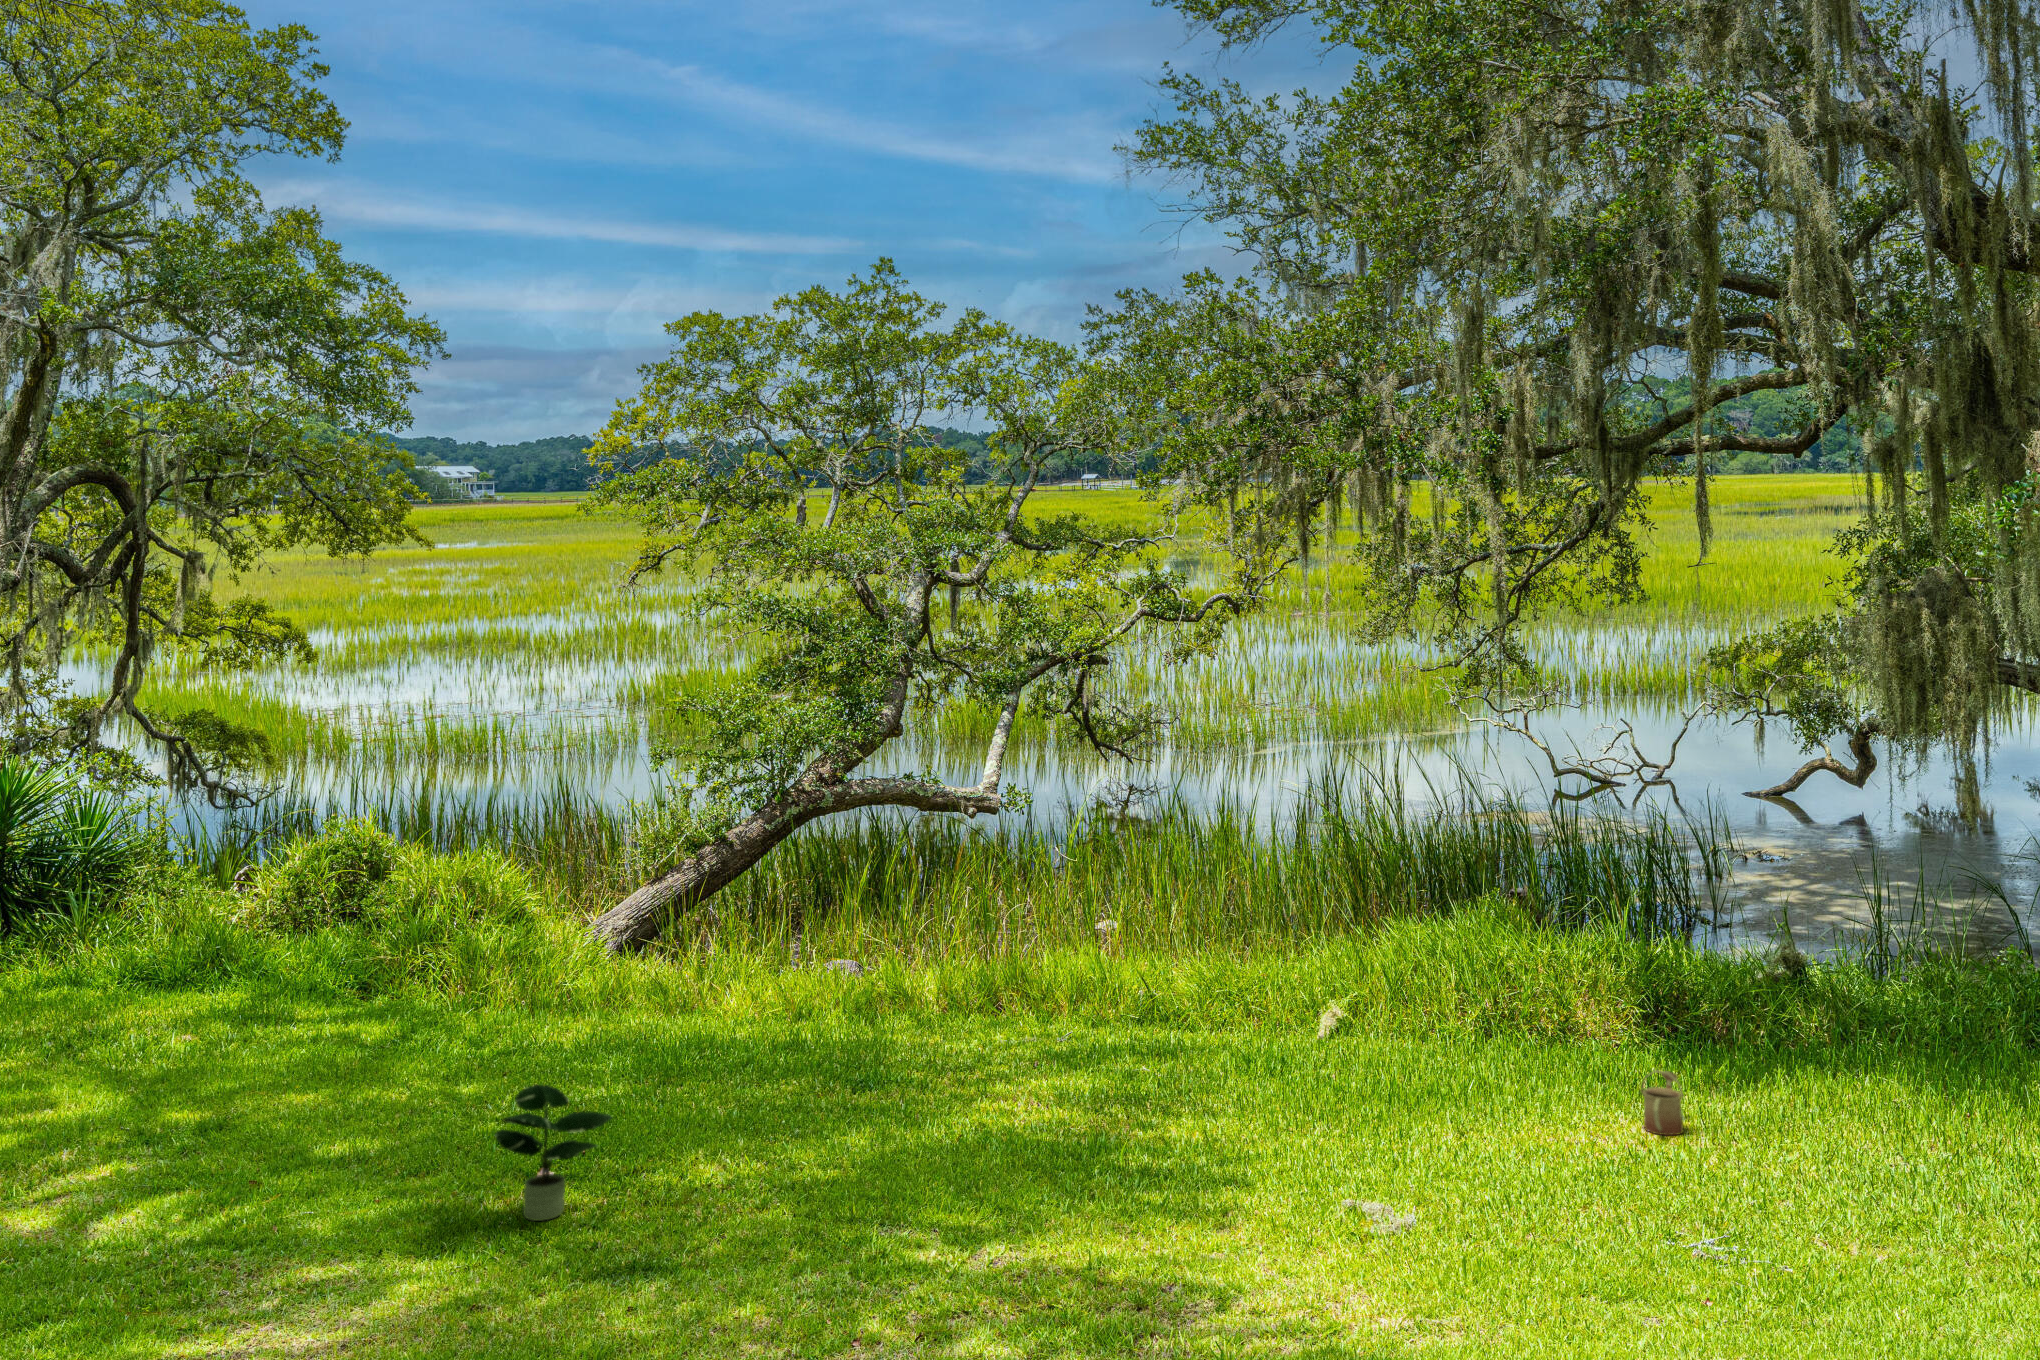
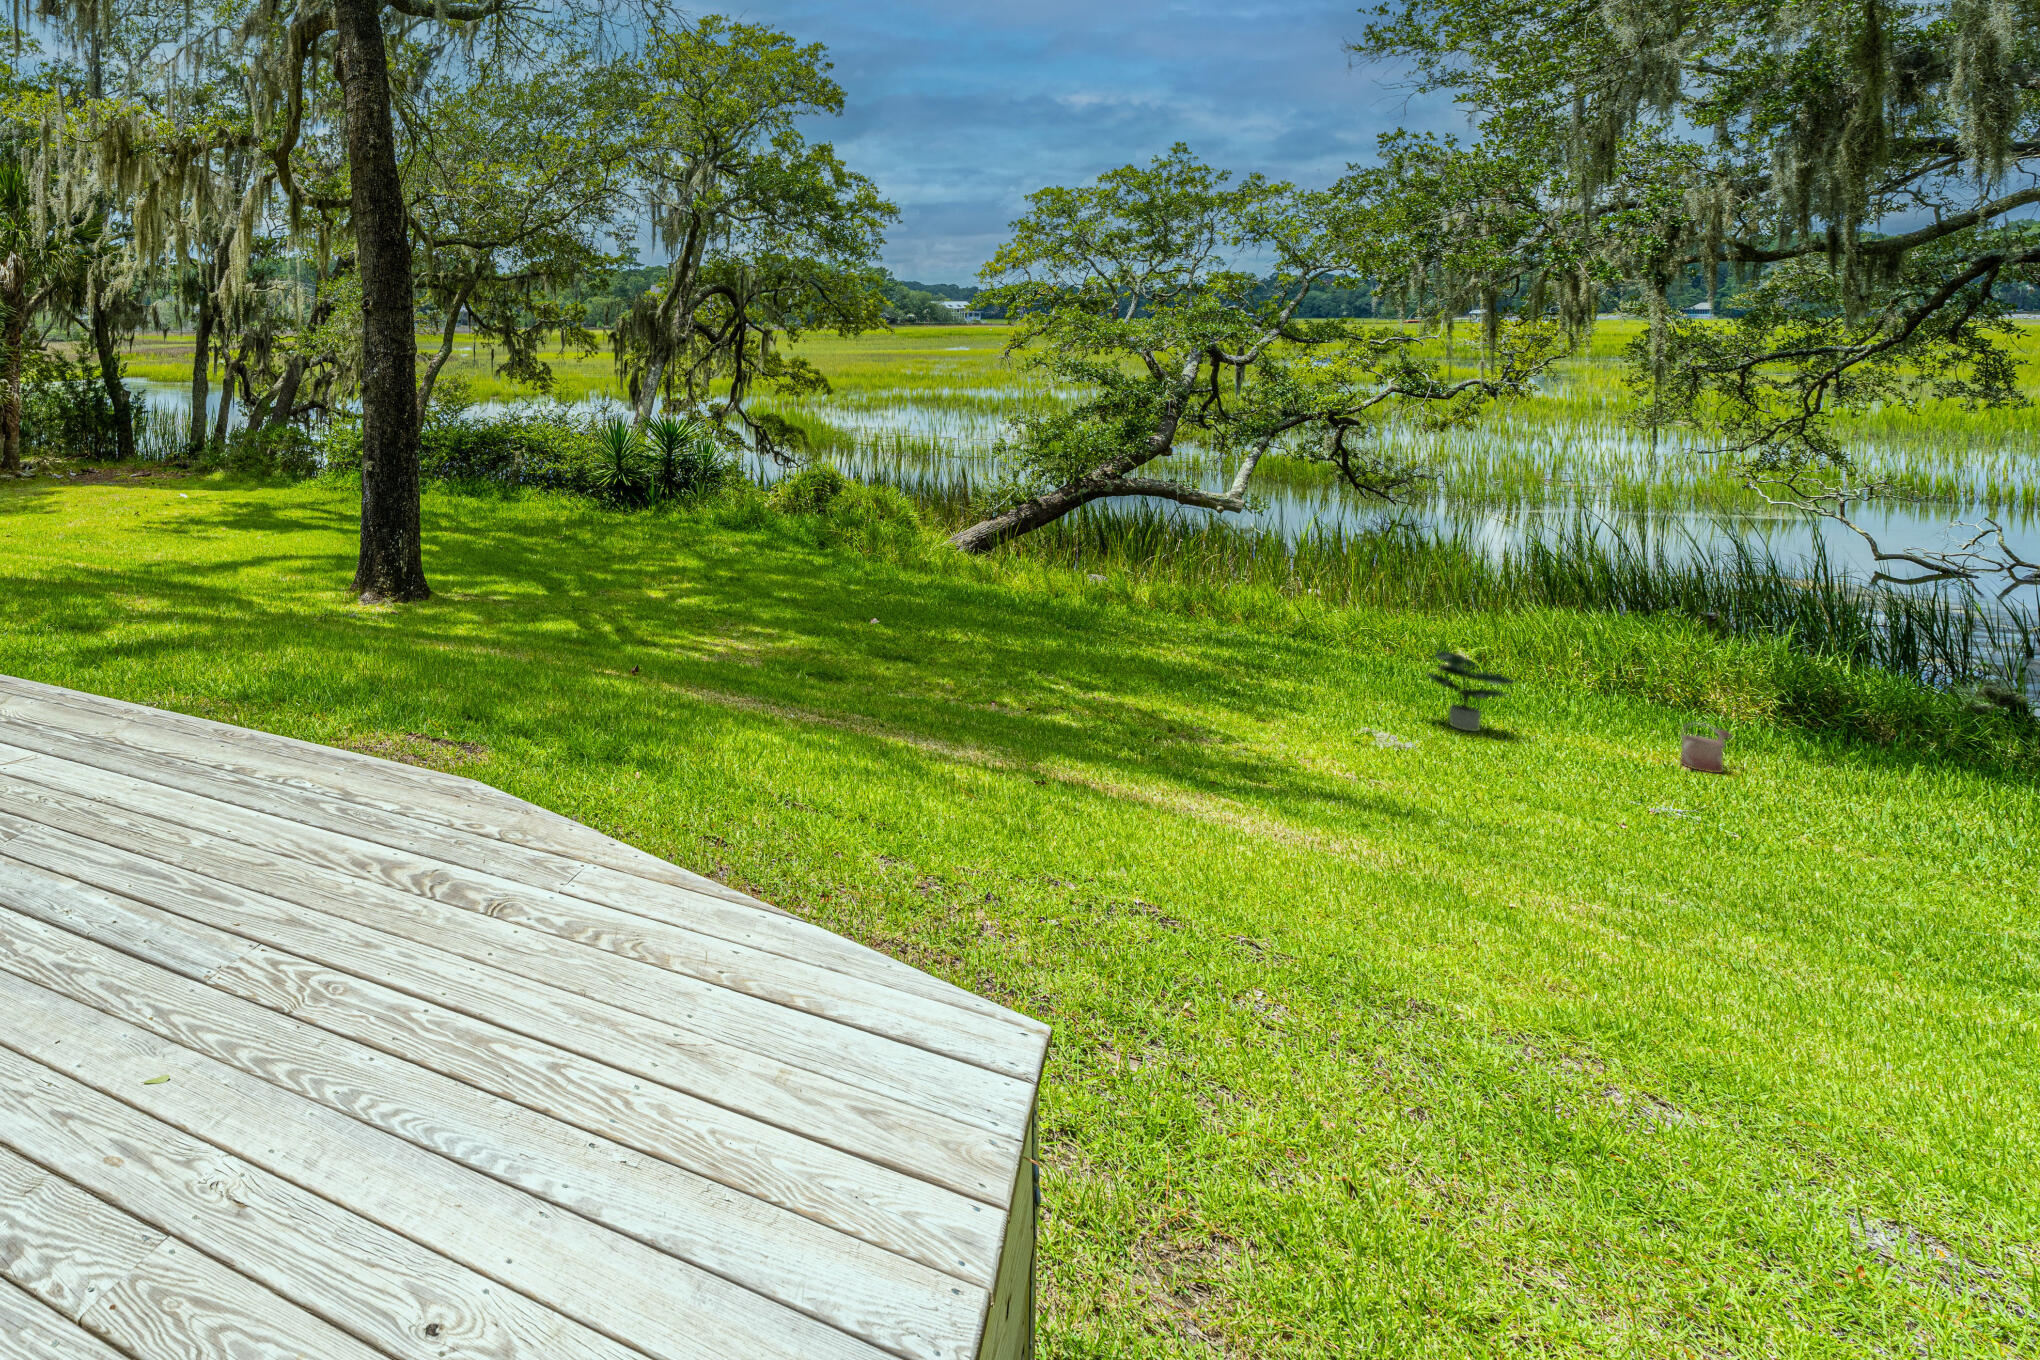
potted plant: present [495,1085,611,1221] -> present [1427,651,1514,731]

